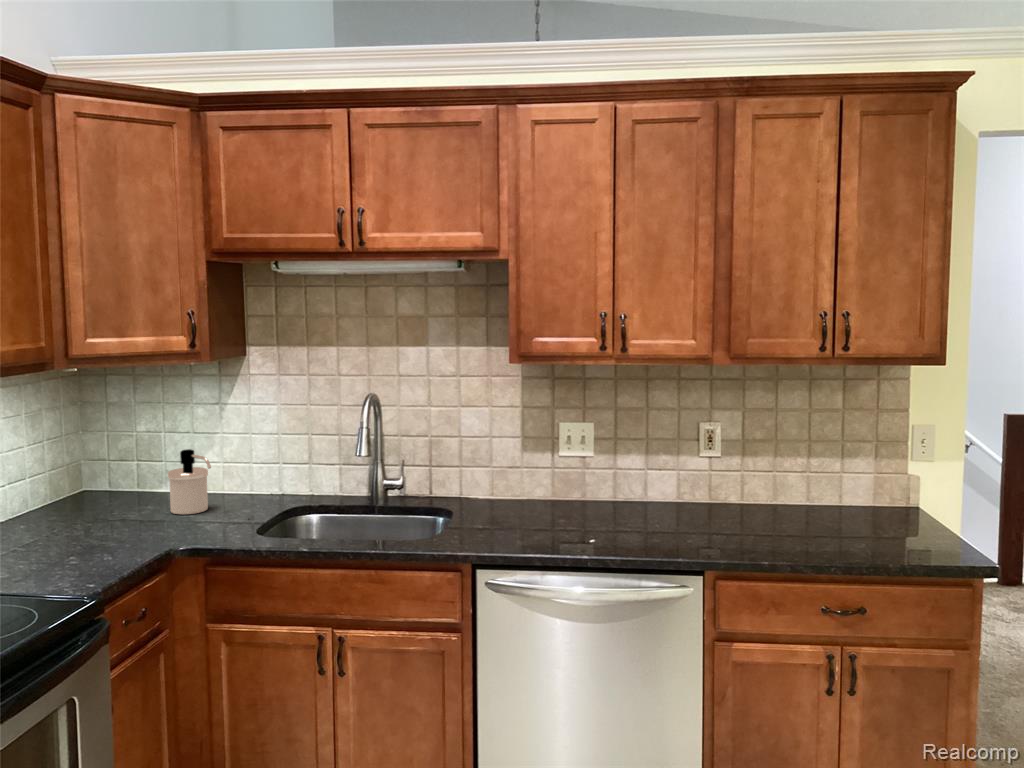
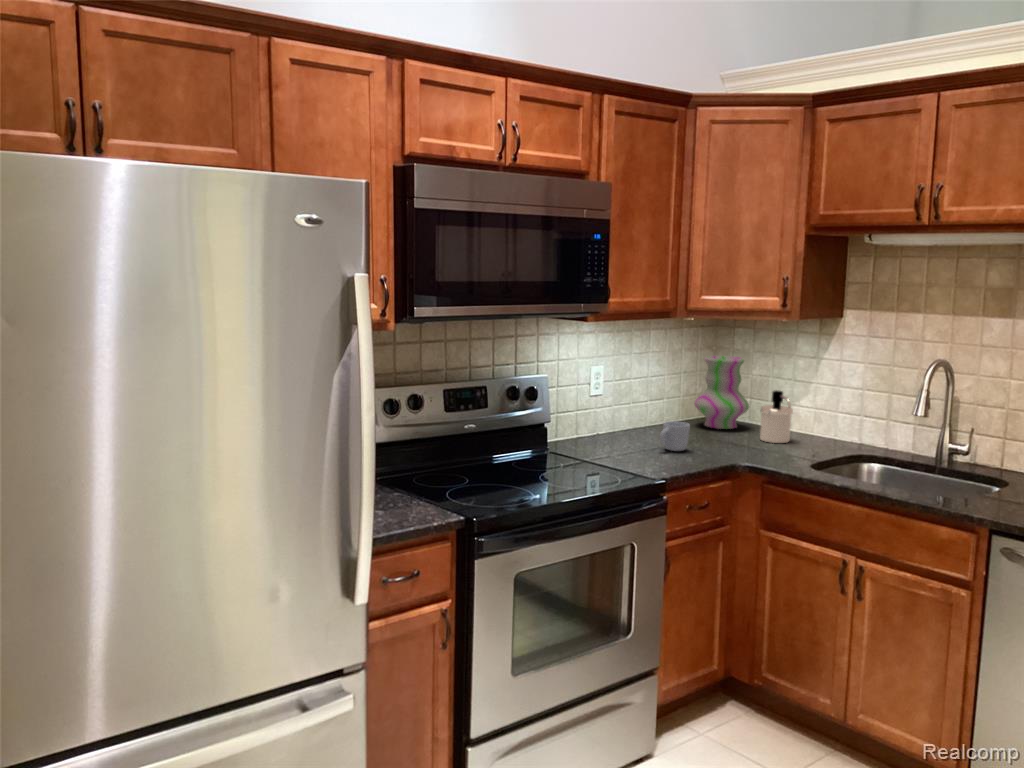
vase: none [67,414,144,509] -> present [695,356,749,429]
mug: none [50,512,91,555] -> present [660,421,690,451]

